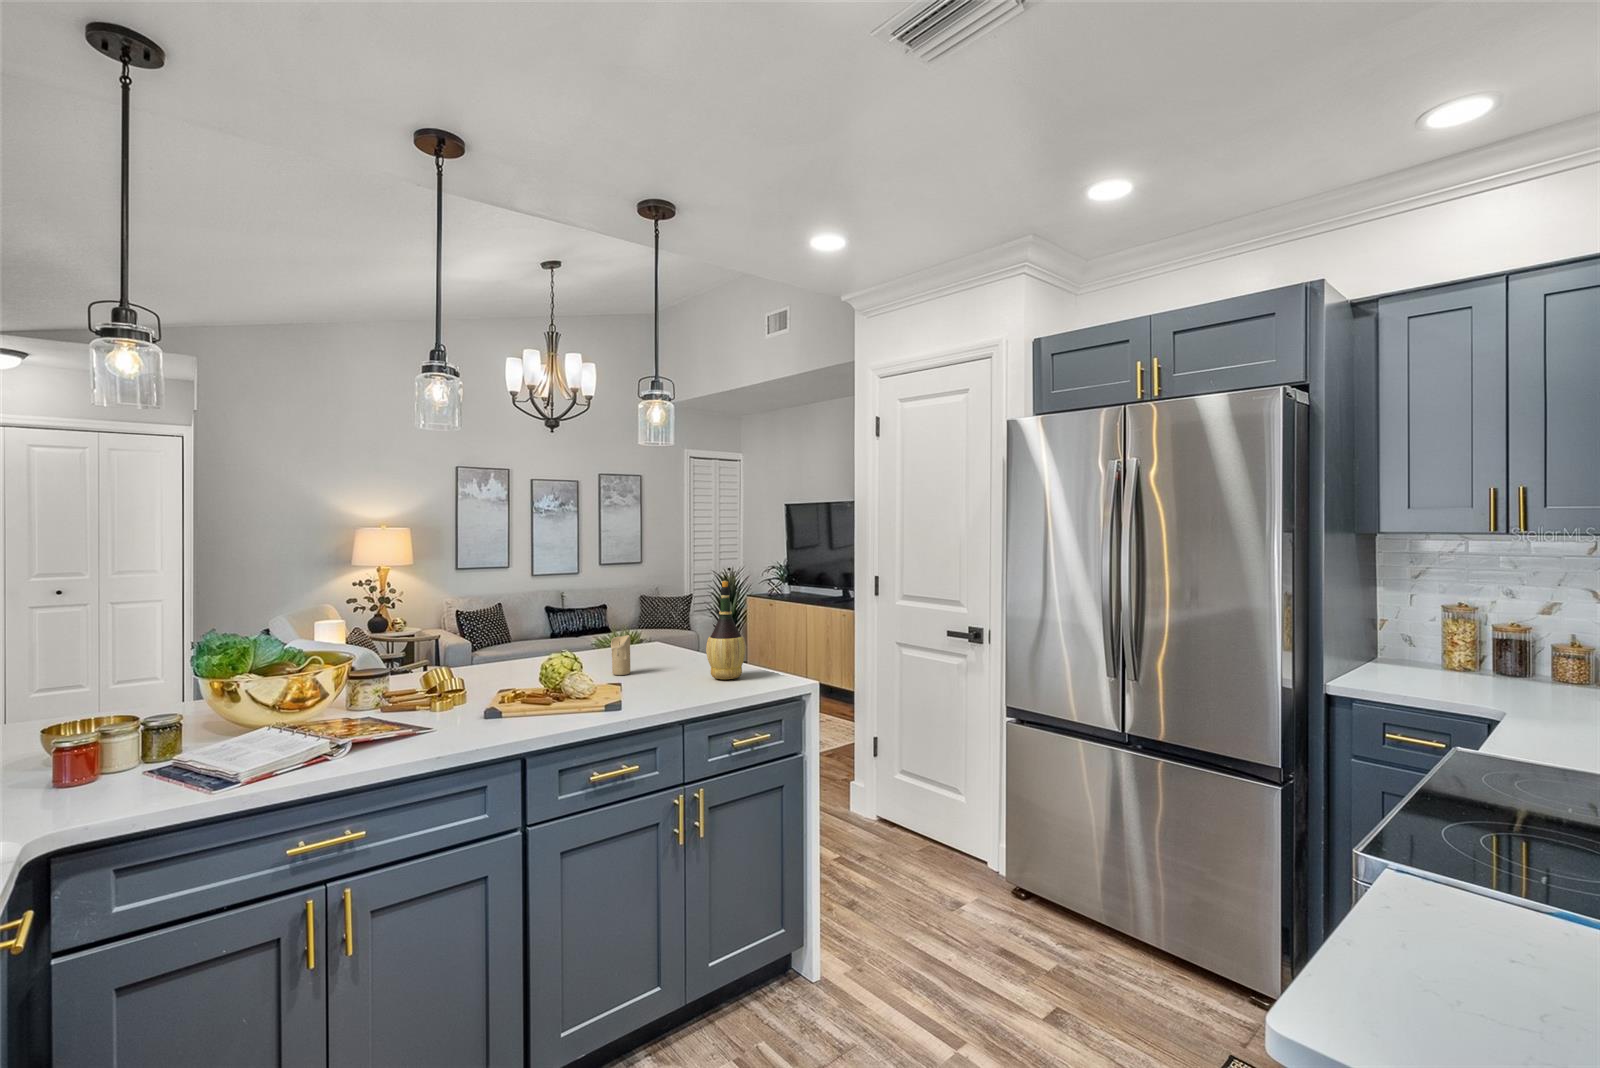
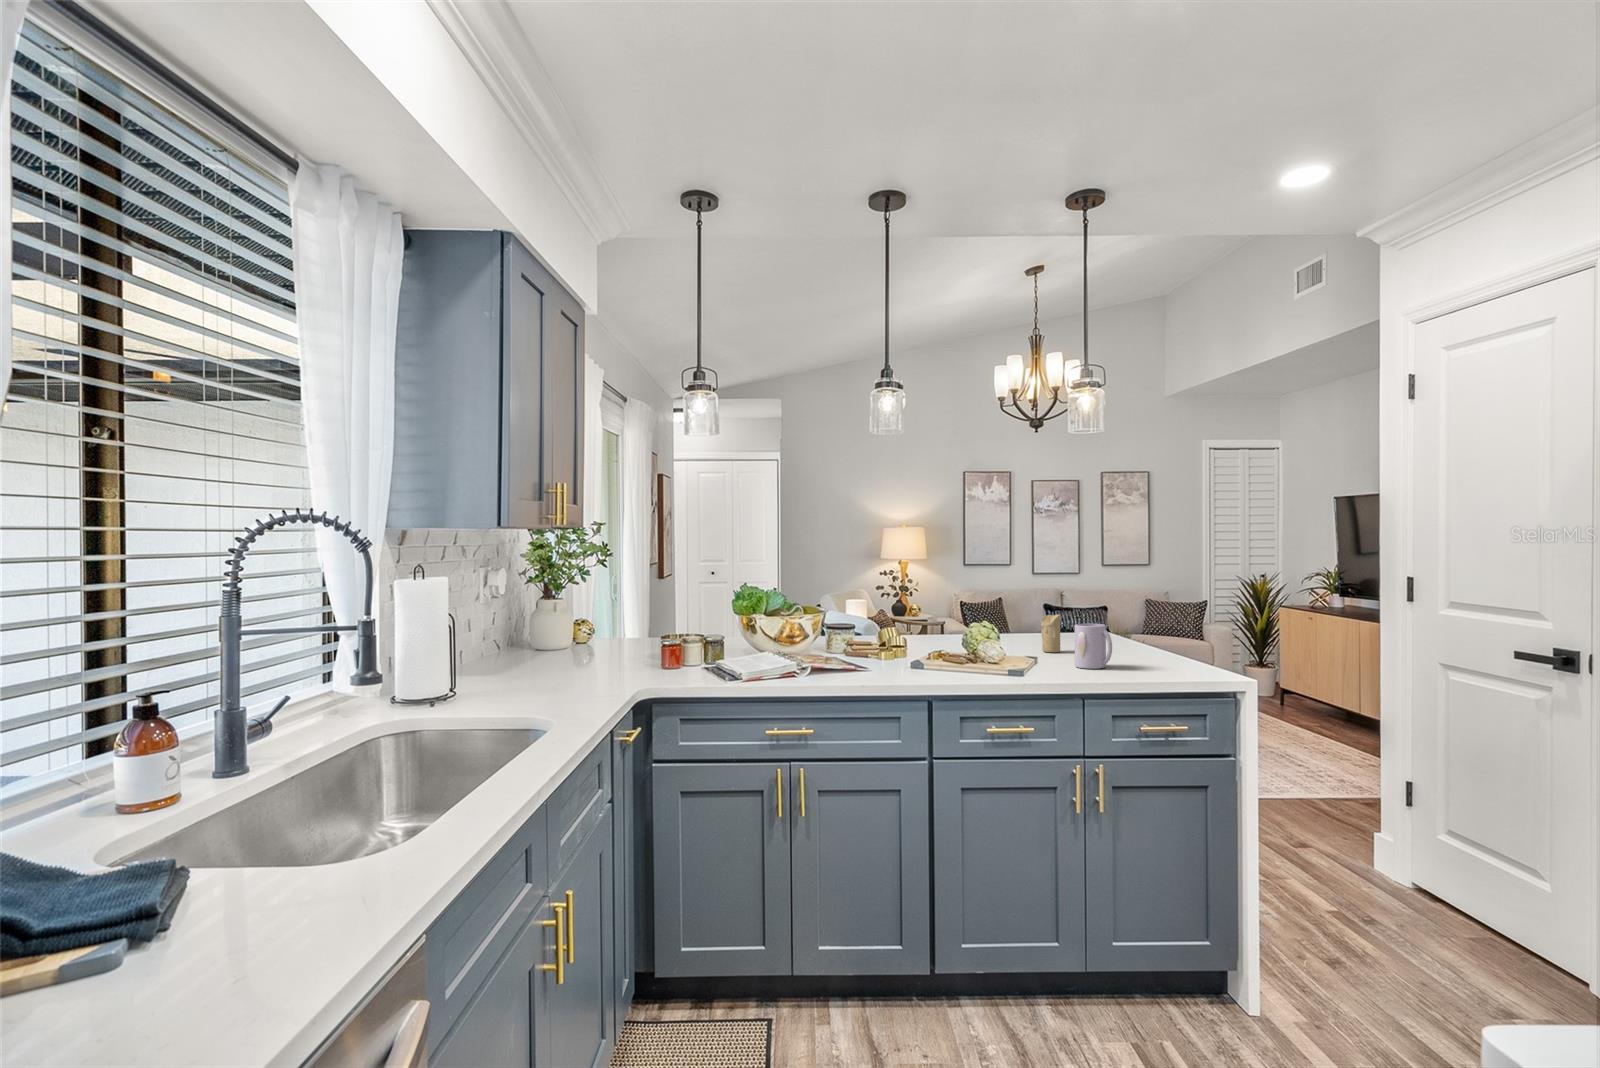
wine bottle: present [706,581,746,679] -> none [1133,562,1177,665]
mug: none [658,645,695,692] -> present [1075,623,1112,669]

